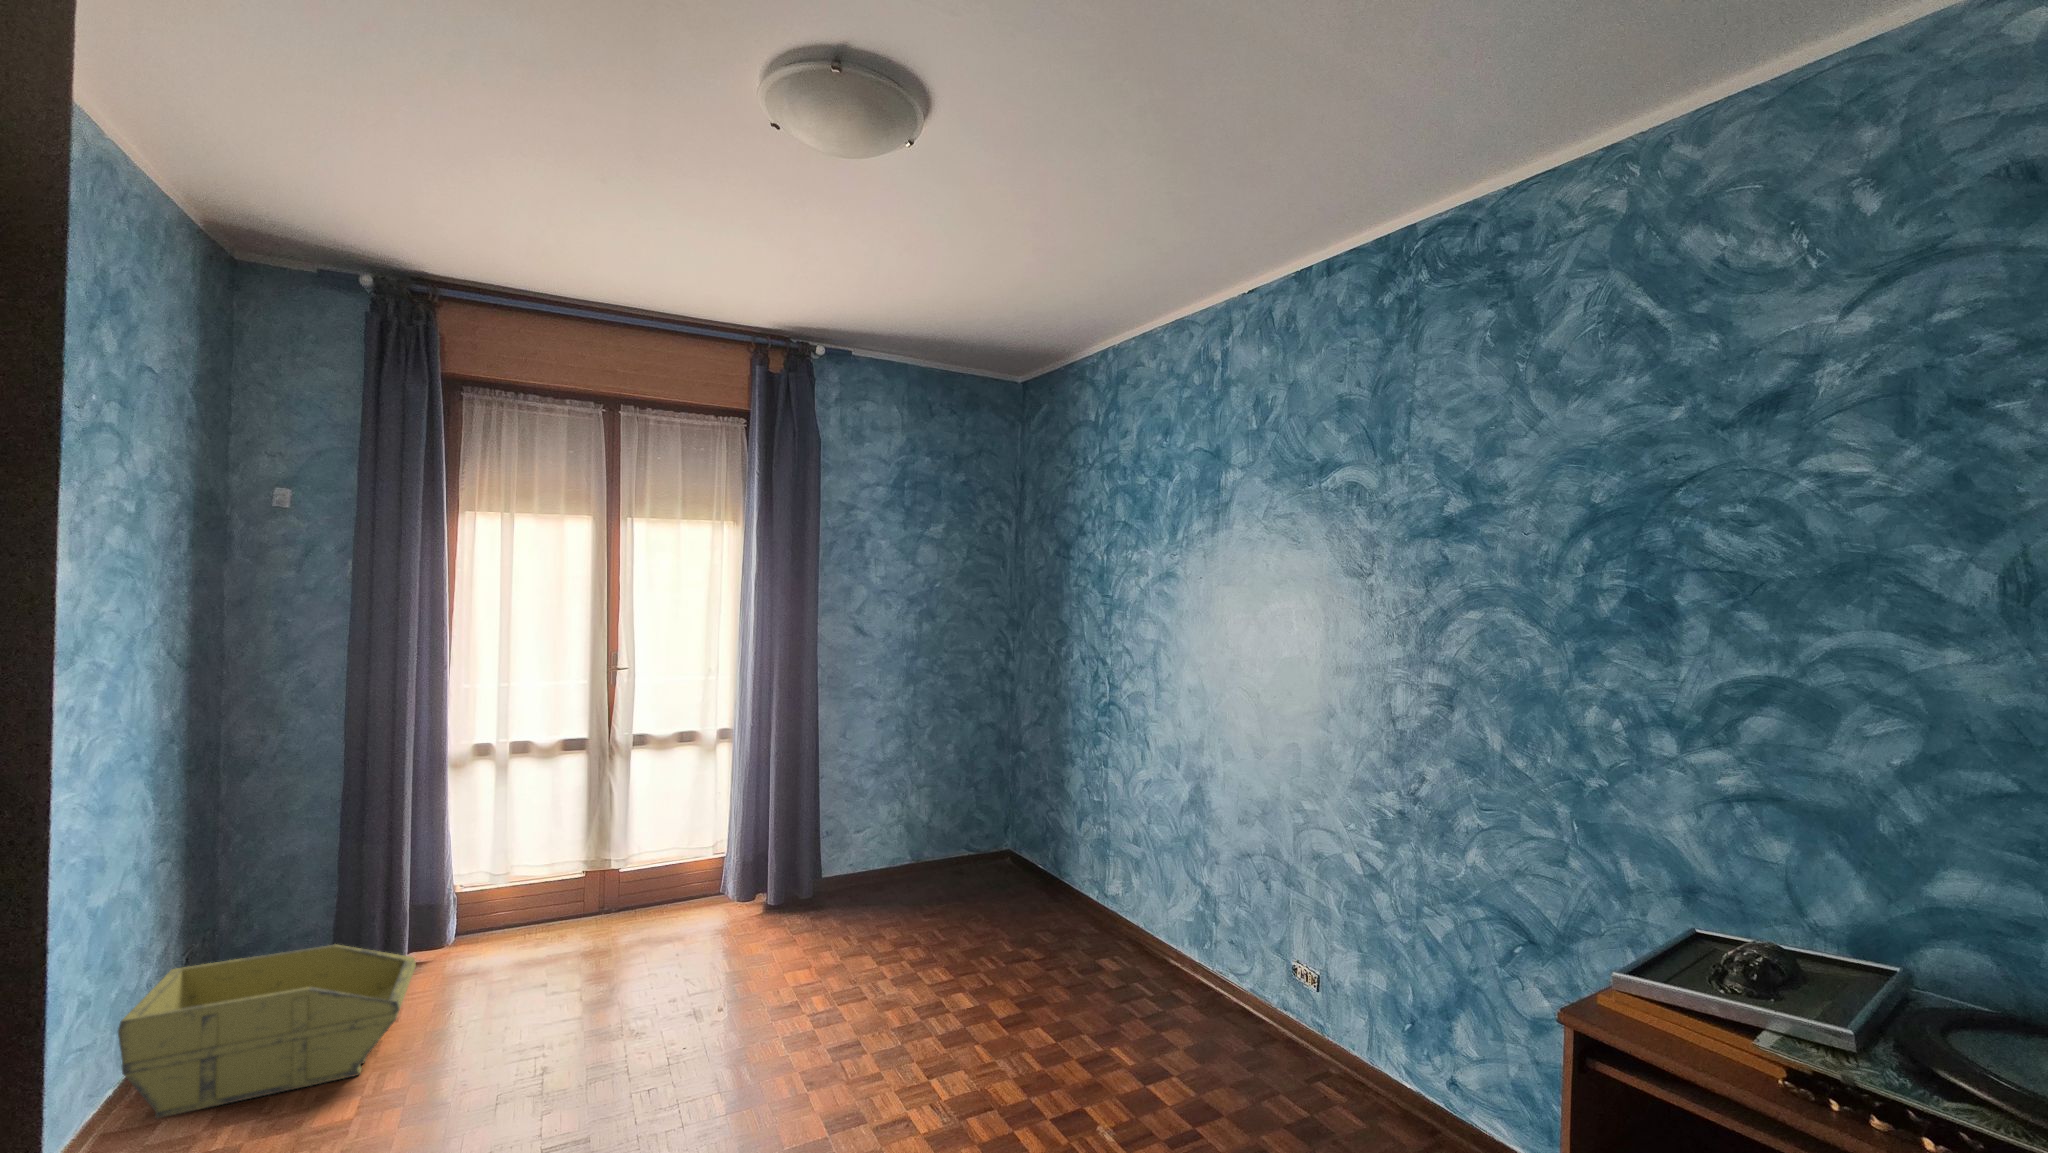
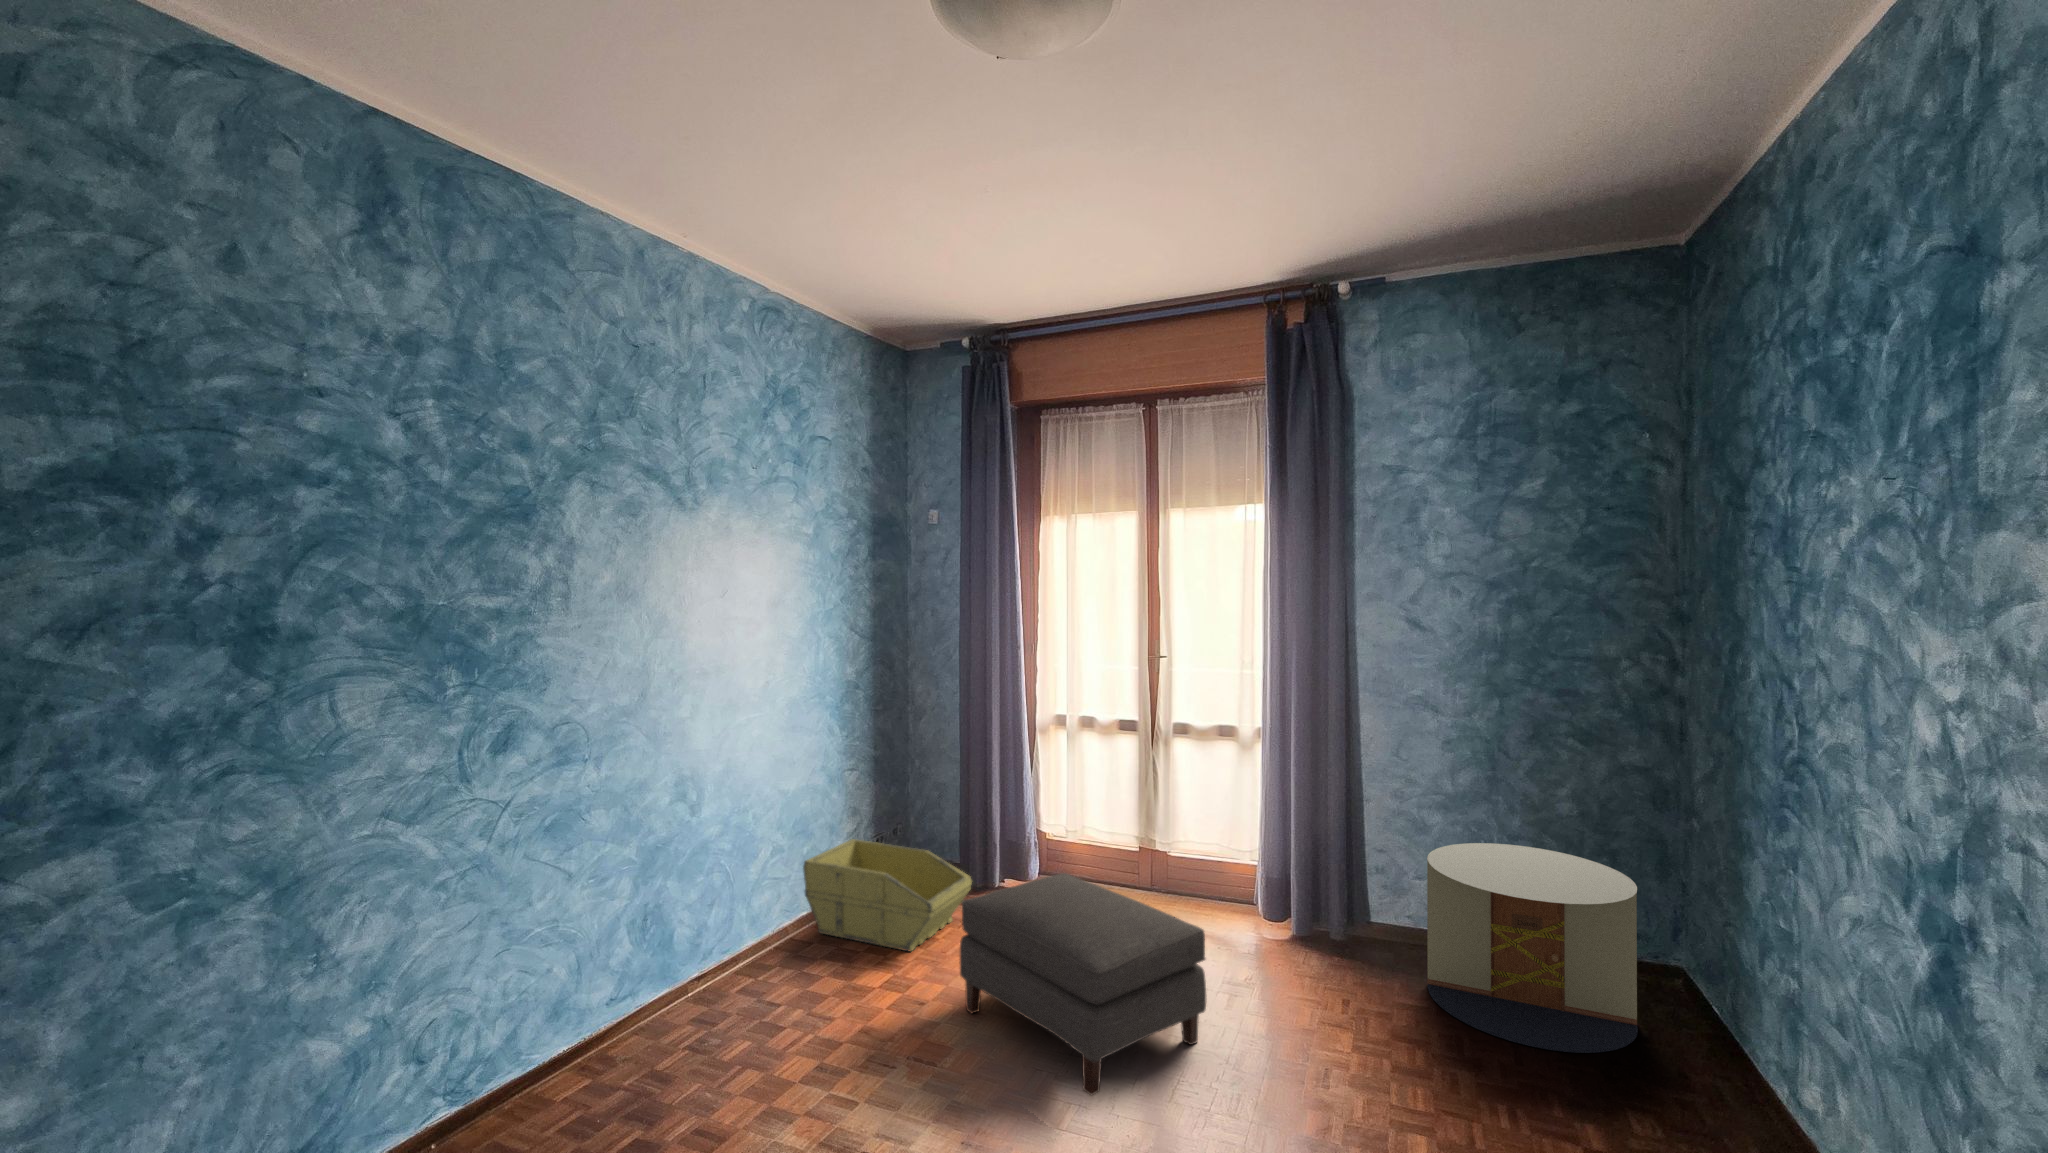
side table: none [881,788,1012,924] -> present [1427,843,1638,1053]
ottoman: none [505,907,782,1095] -> present [960,873,1206,1095]

